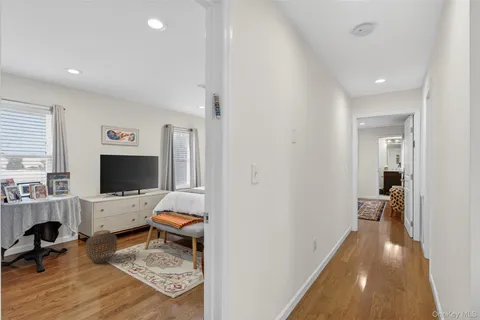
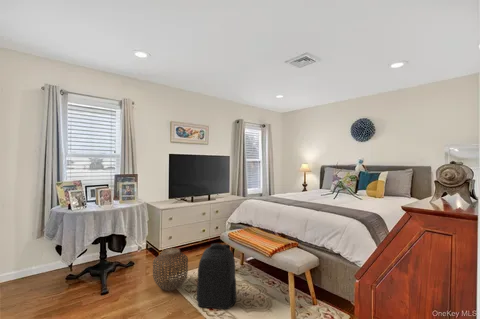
backpack: none [123,222,156,269] -> present [196,243,236,309]

